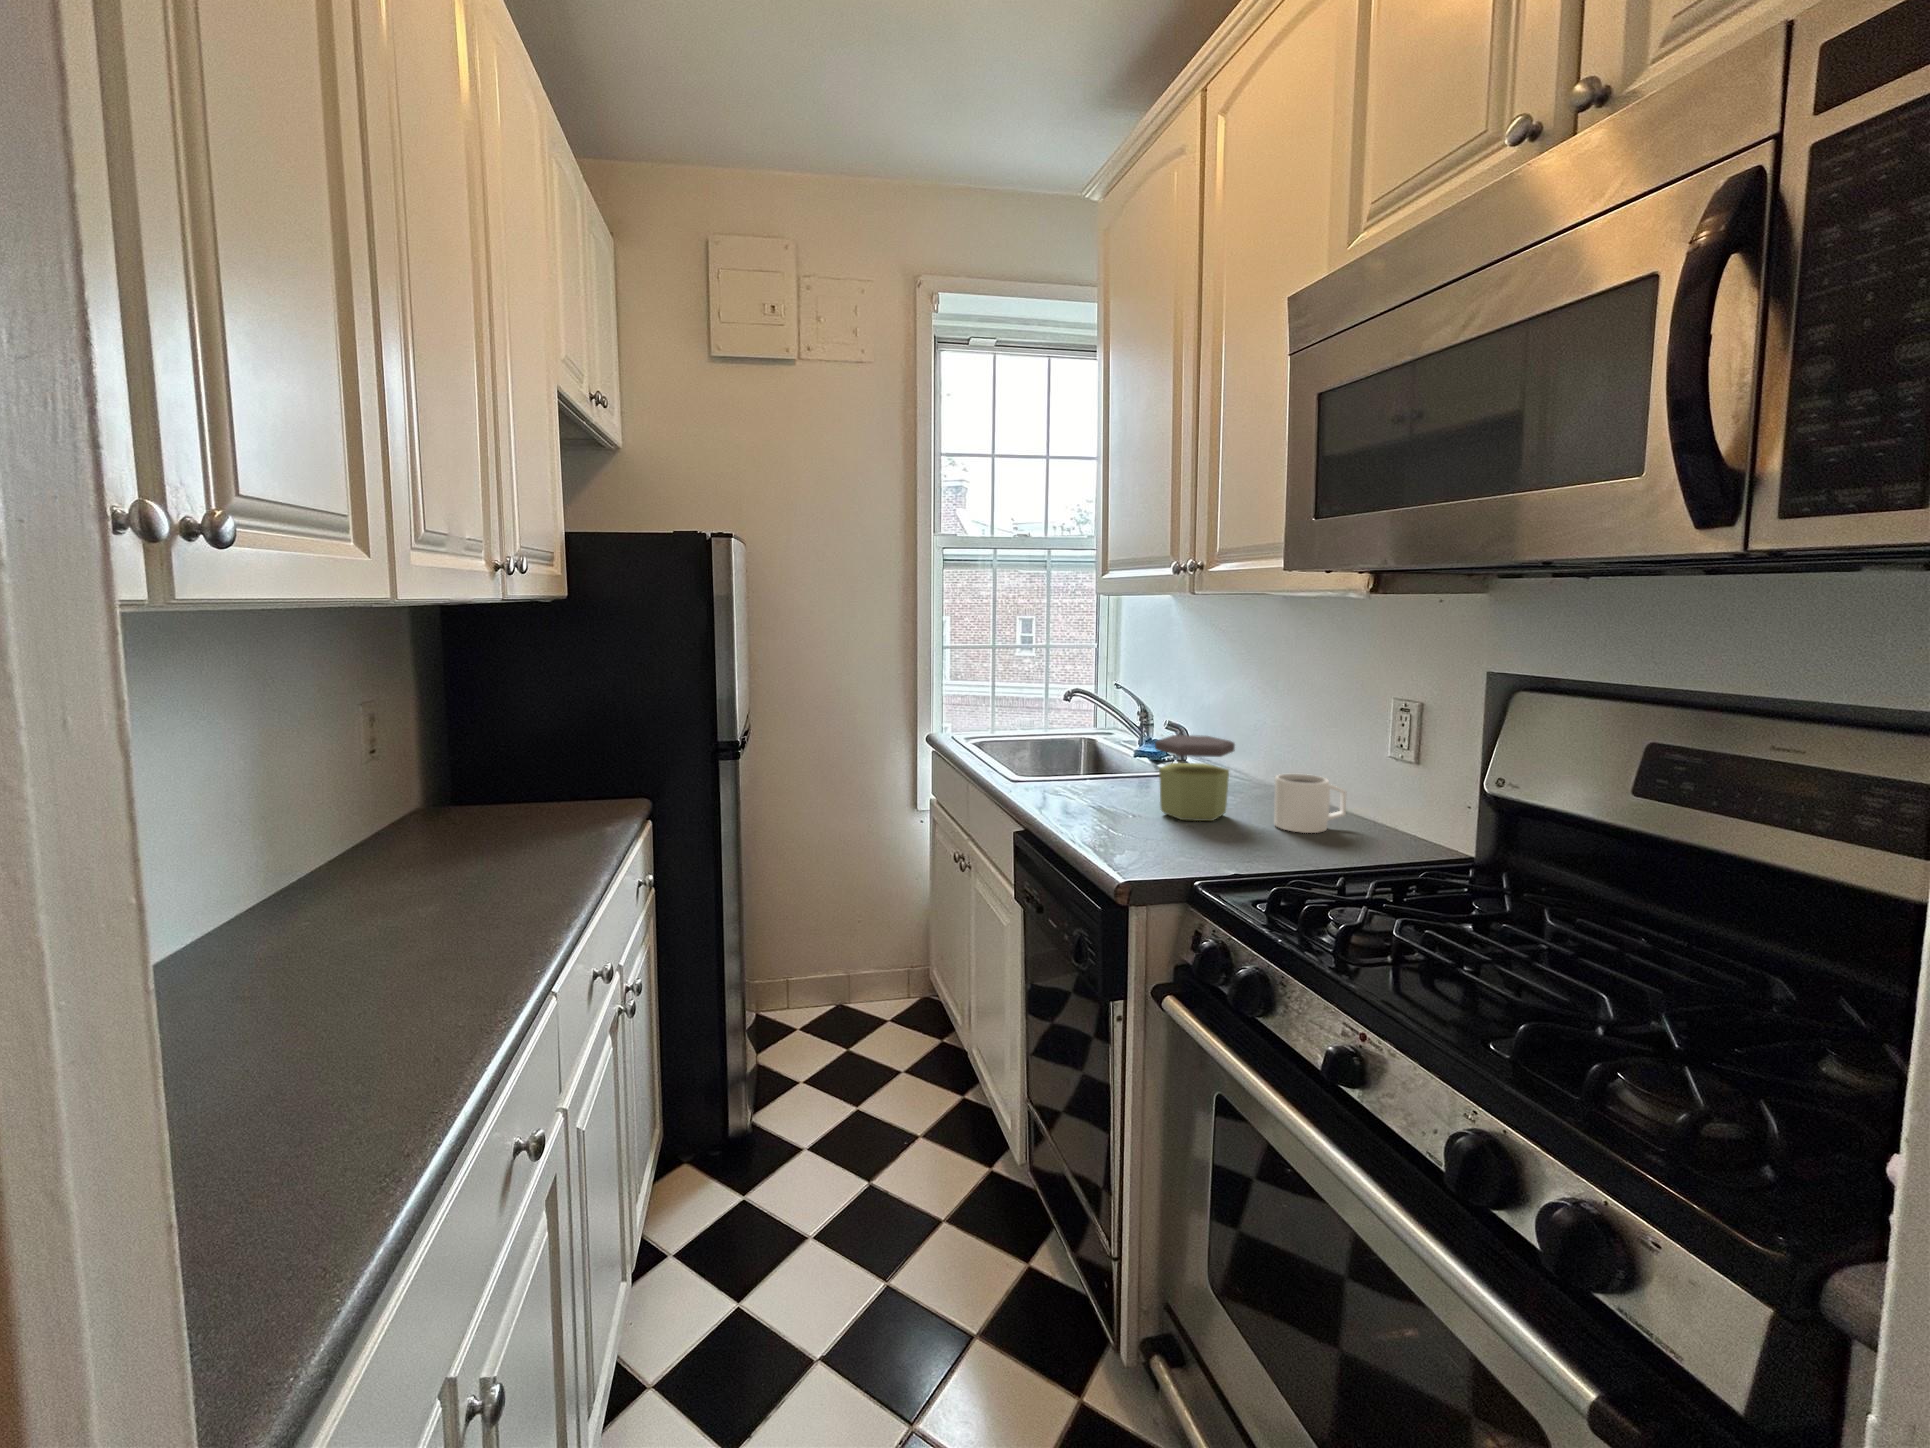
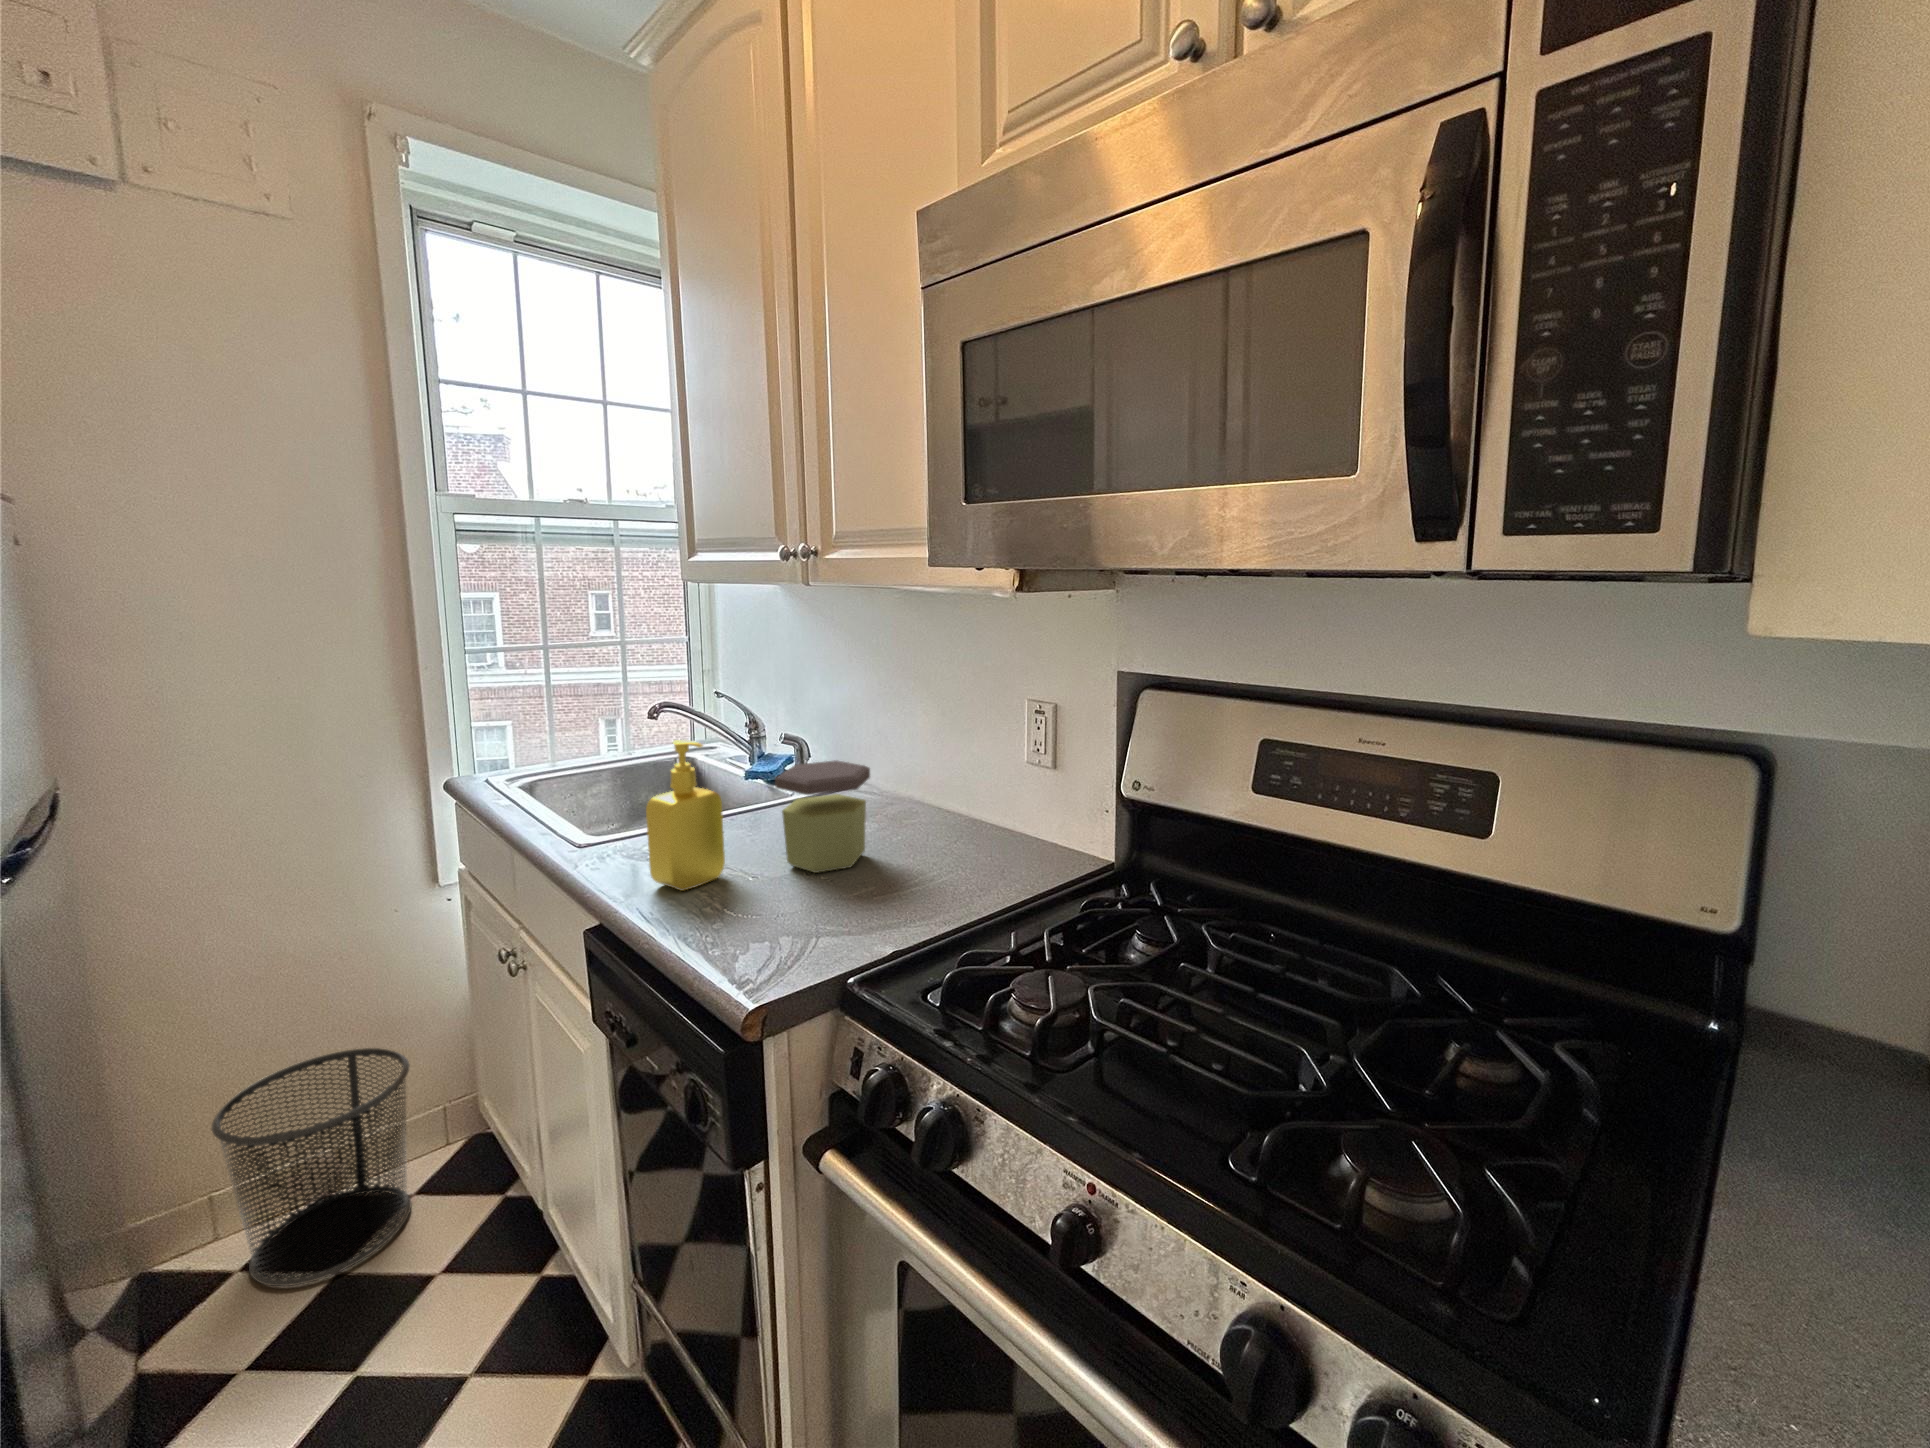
soap dispenser: none [1060,705,1114,816] -> present [646,740,725,891]
mug: present [1274,774,1346,833] -> none [919,795,993,867]
waste bin: none [795,910,895,1050] -> present [212,1048,411,1286]

